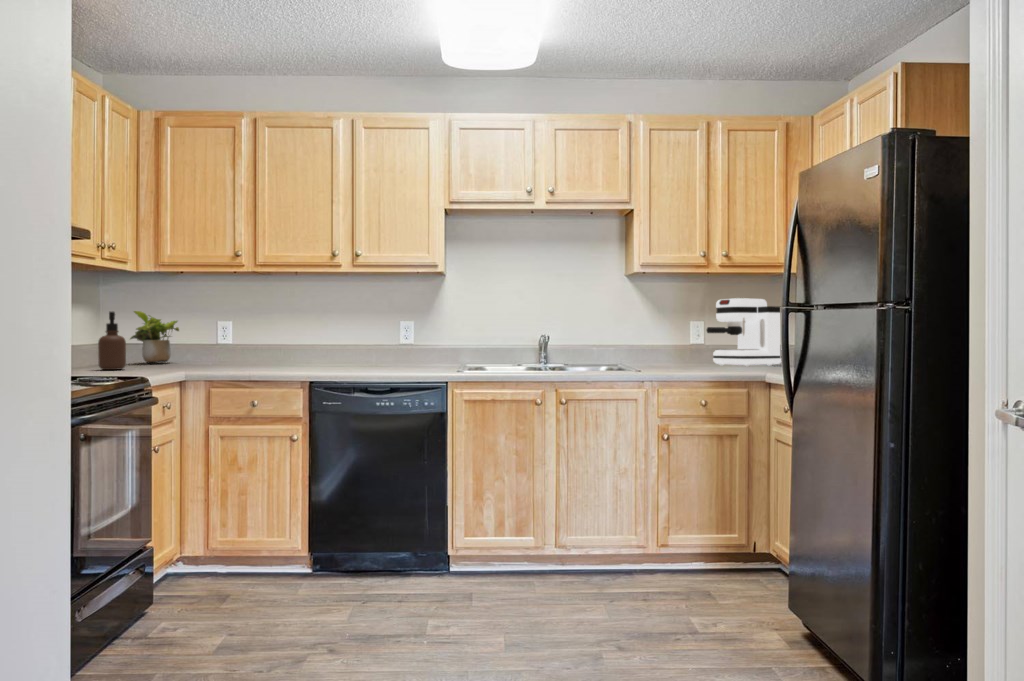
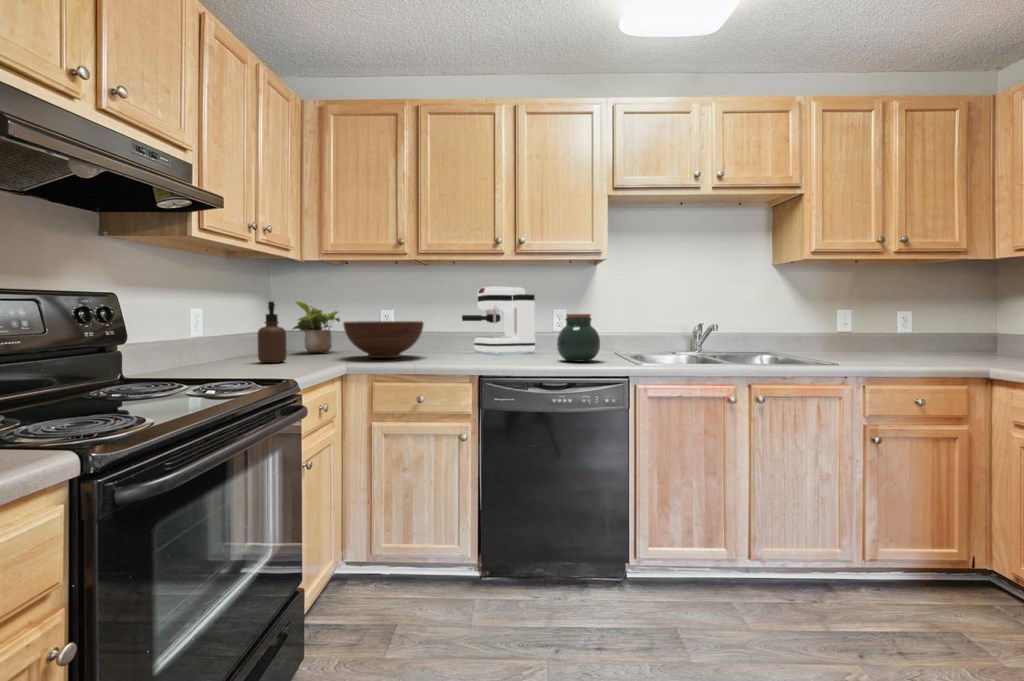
coffee maker: present [707,298,781,366] -> present [462,287,535,354]
jar: none [389,324,430,369] -> present [557,314,600,362]
fruit bowl: none [182,331,262,367] -> present [343,321,424,358]

